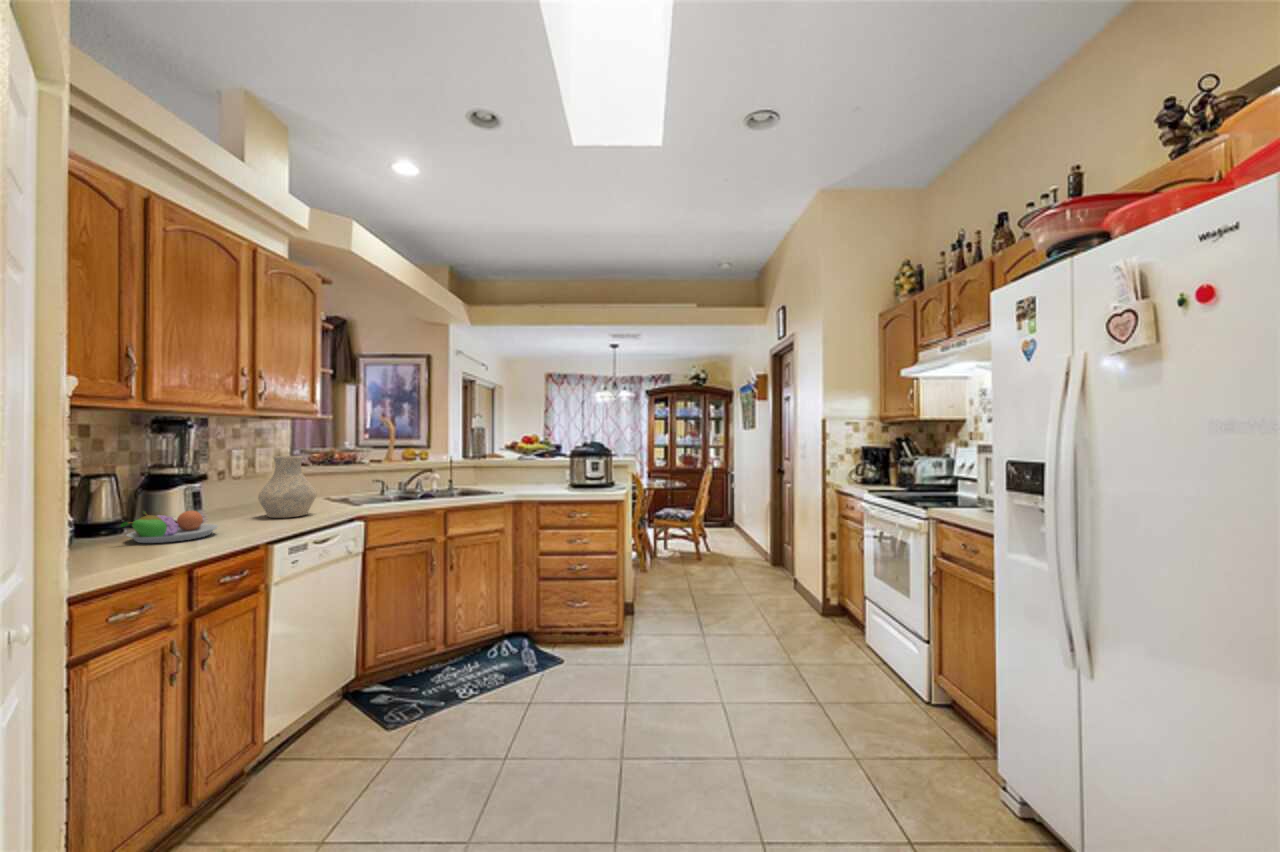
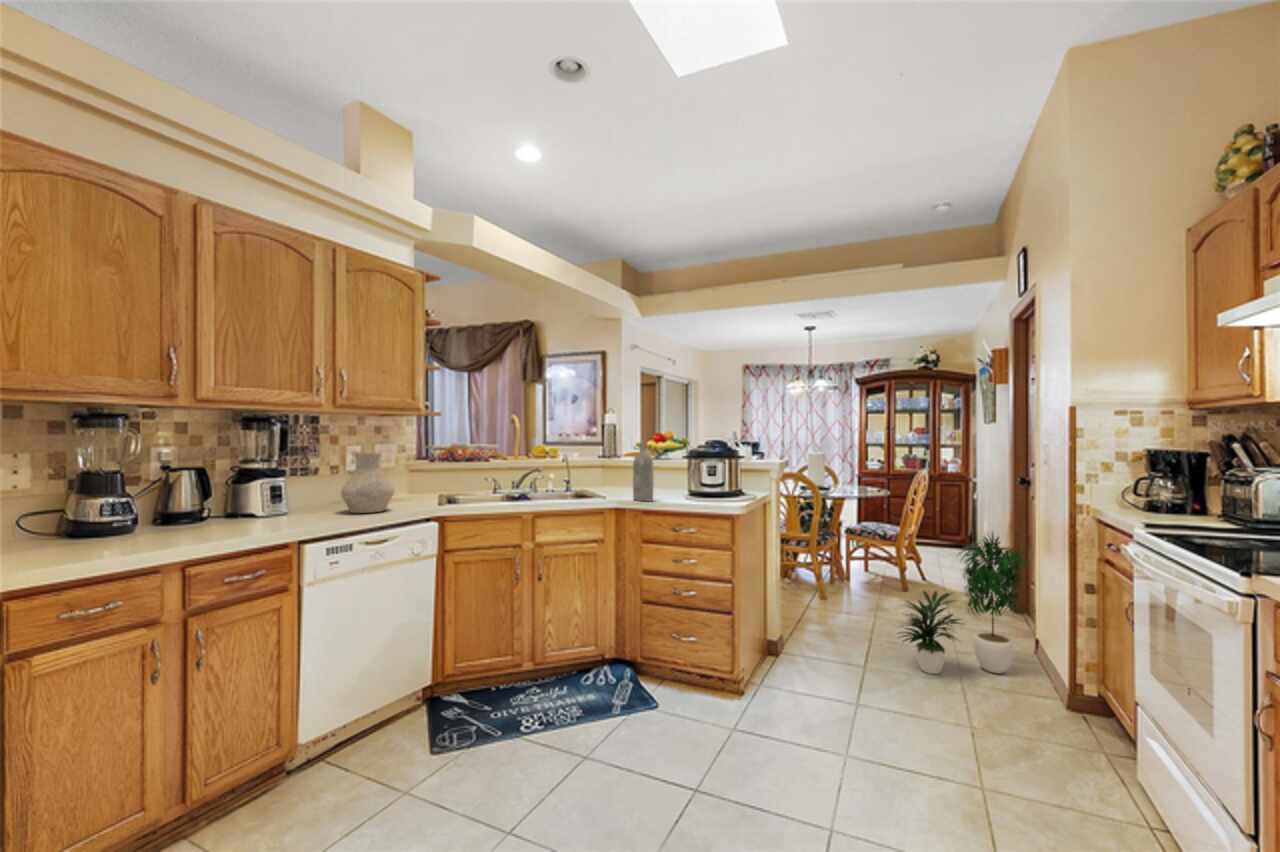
bottle: none [527,444,547,494] -> present [633,442,653,501]
potted plant: none [715,503,795,606] -> present [899,532,1027,674]
fruit bowl: present [120,510,218,543] -> none [189,501,279,531]

